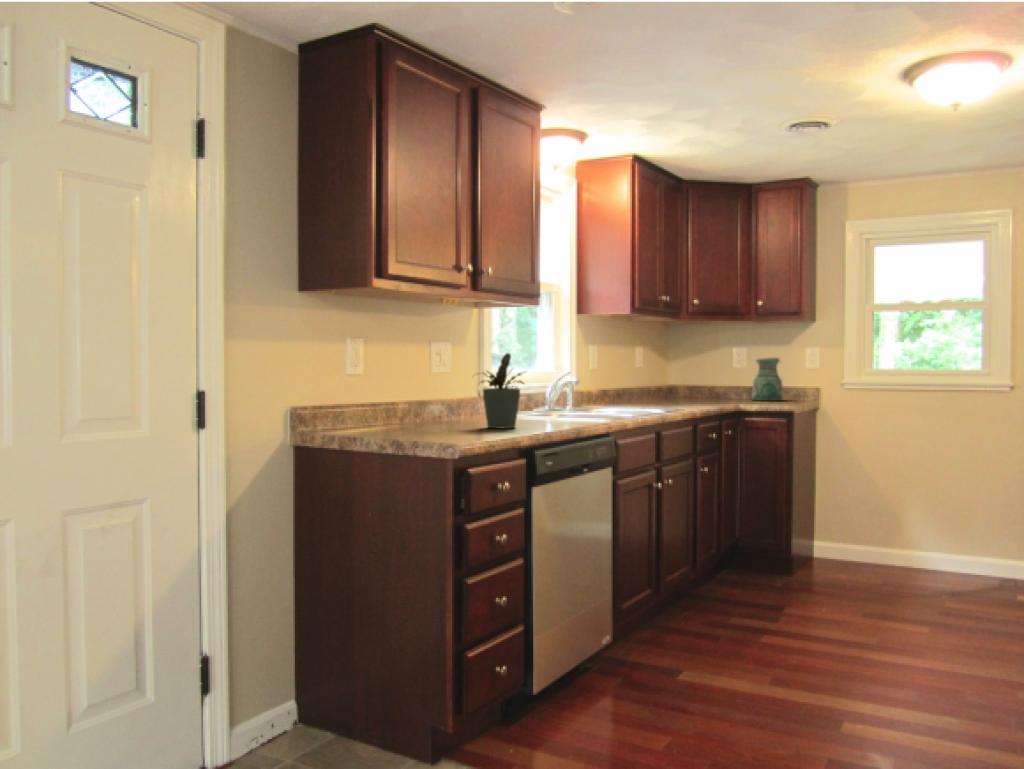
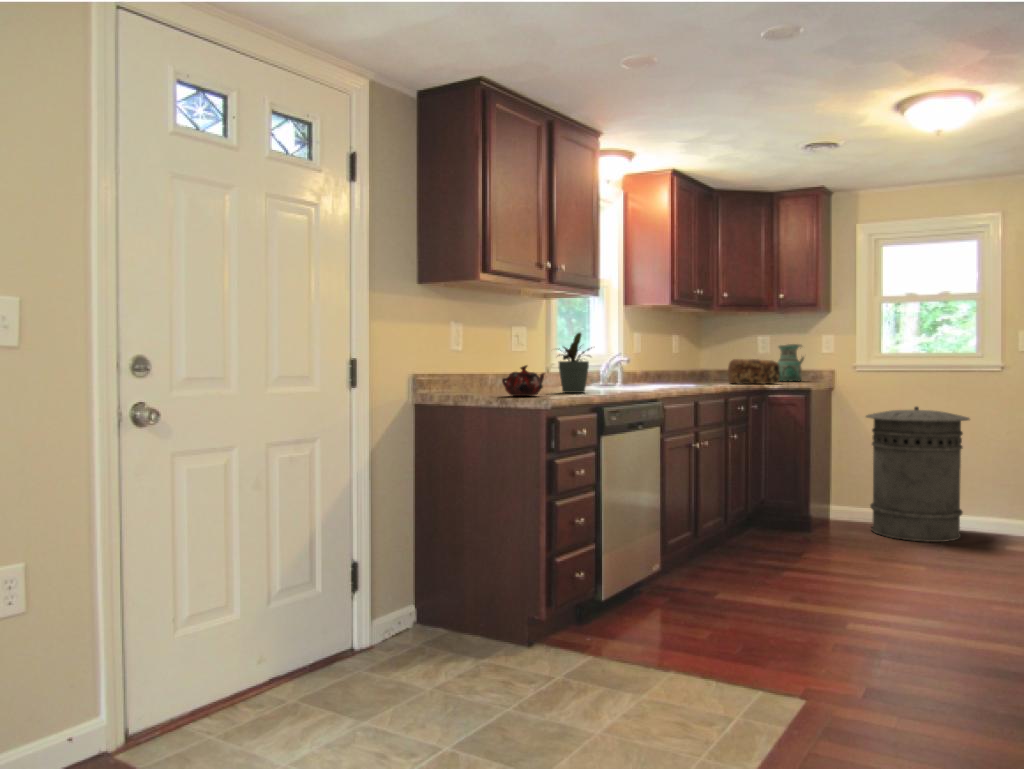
bread loaf: none [697,377,757,406] -> present [728,359,779,384]
teapot: none [400,398,461,438] -> present [502,365,545,396]
trash can: none [856,432,976,592] -> present [866,406,970,542]

